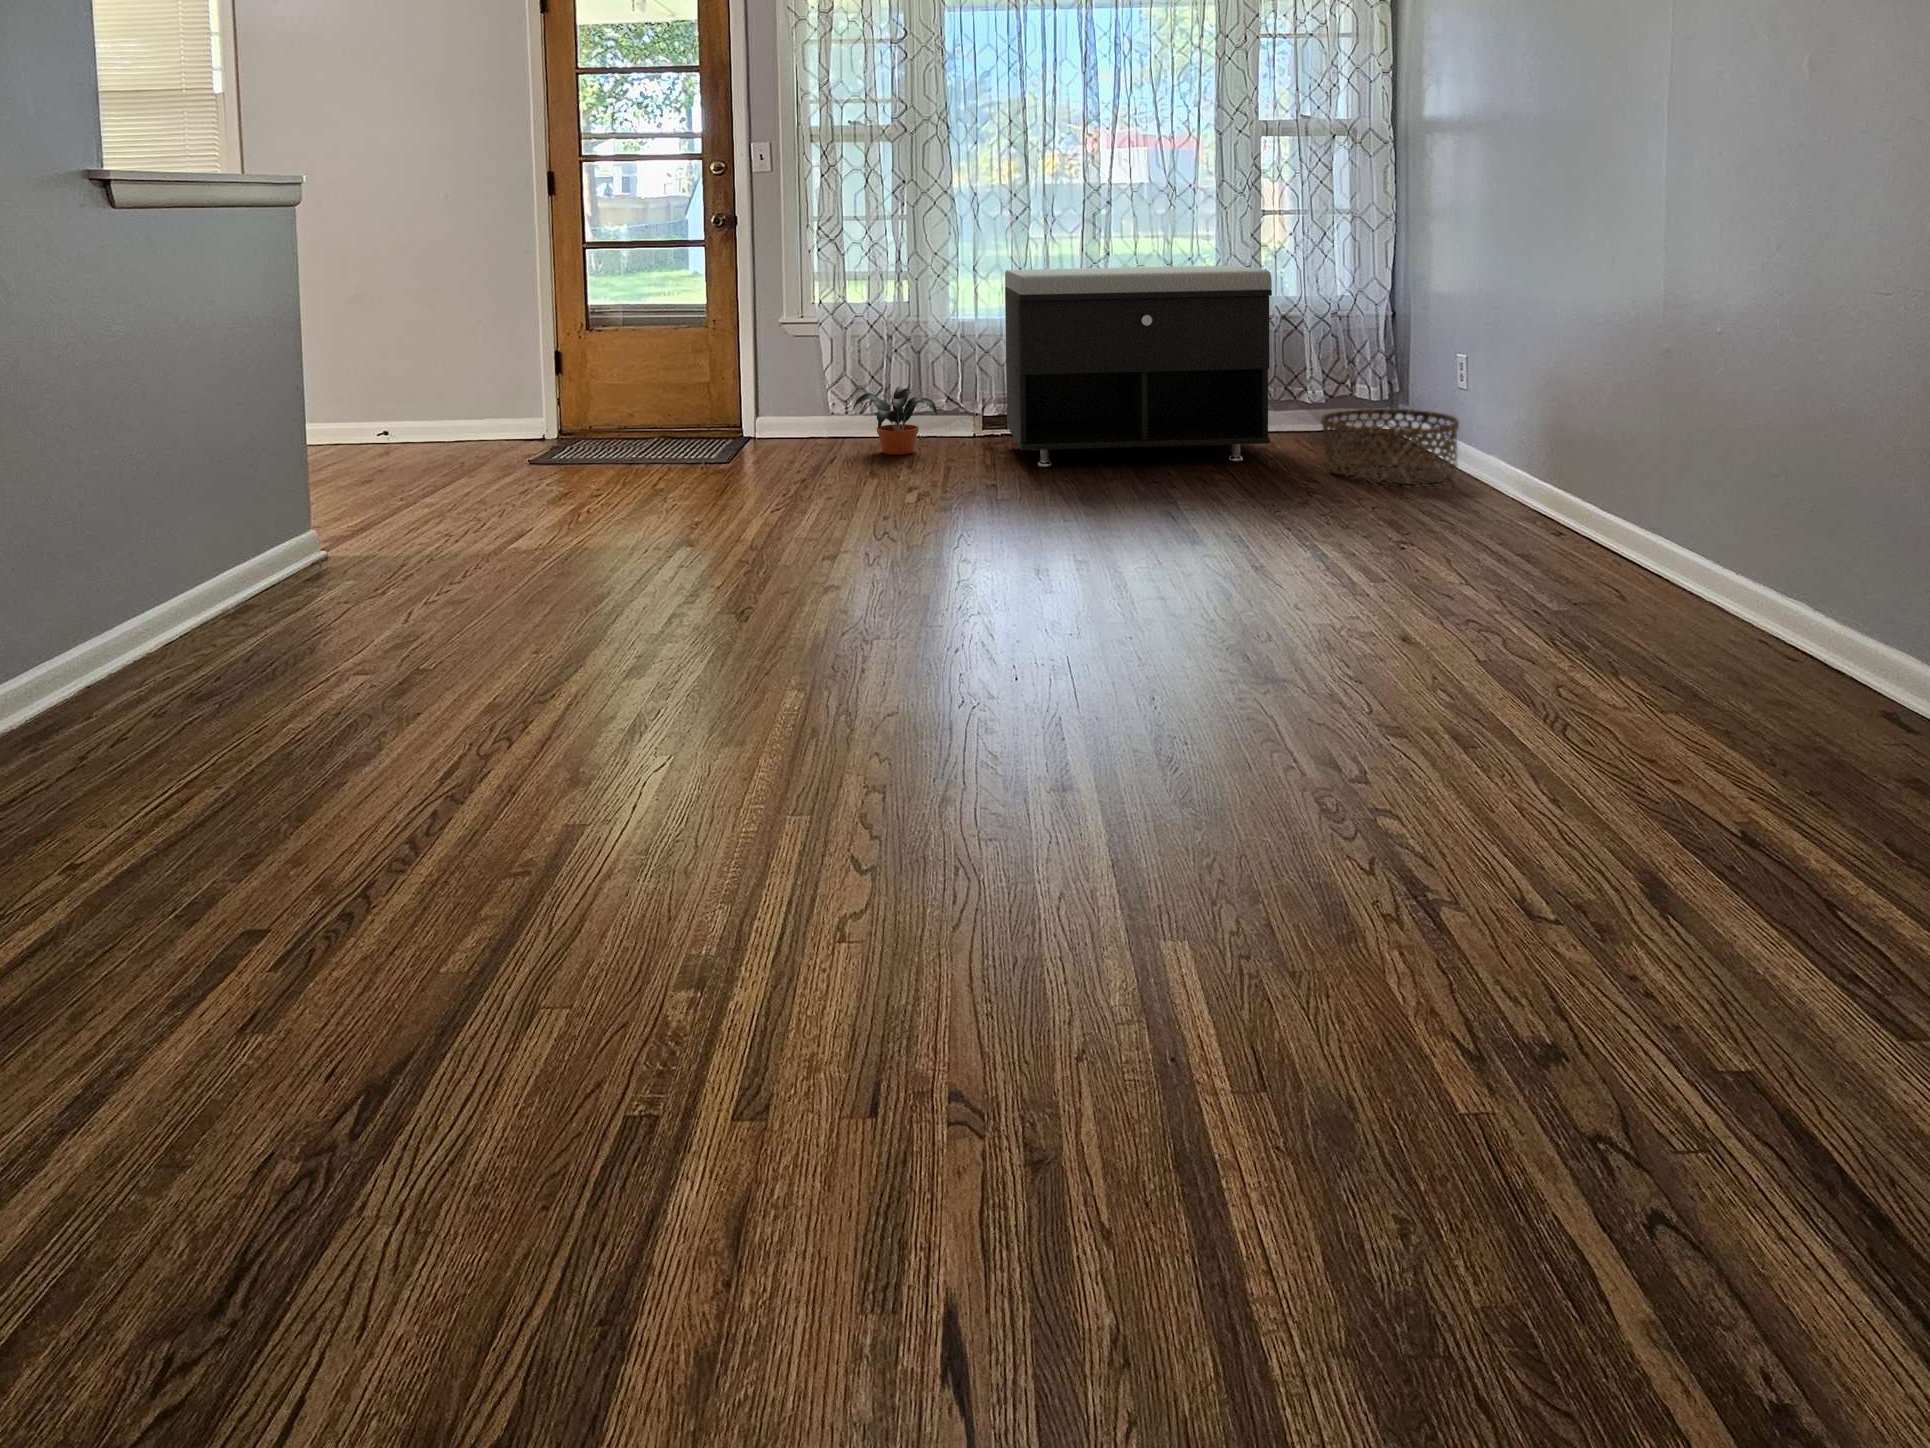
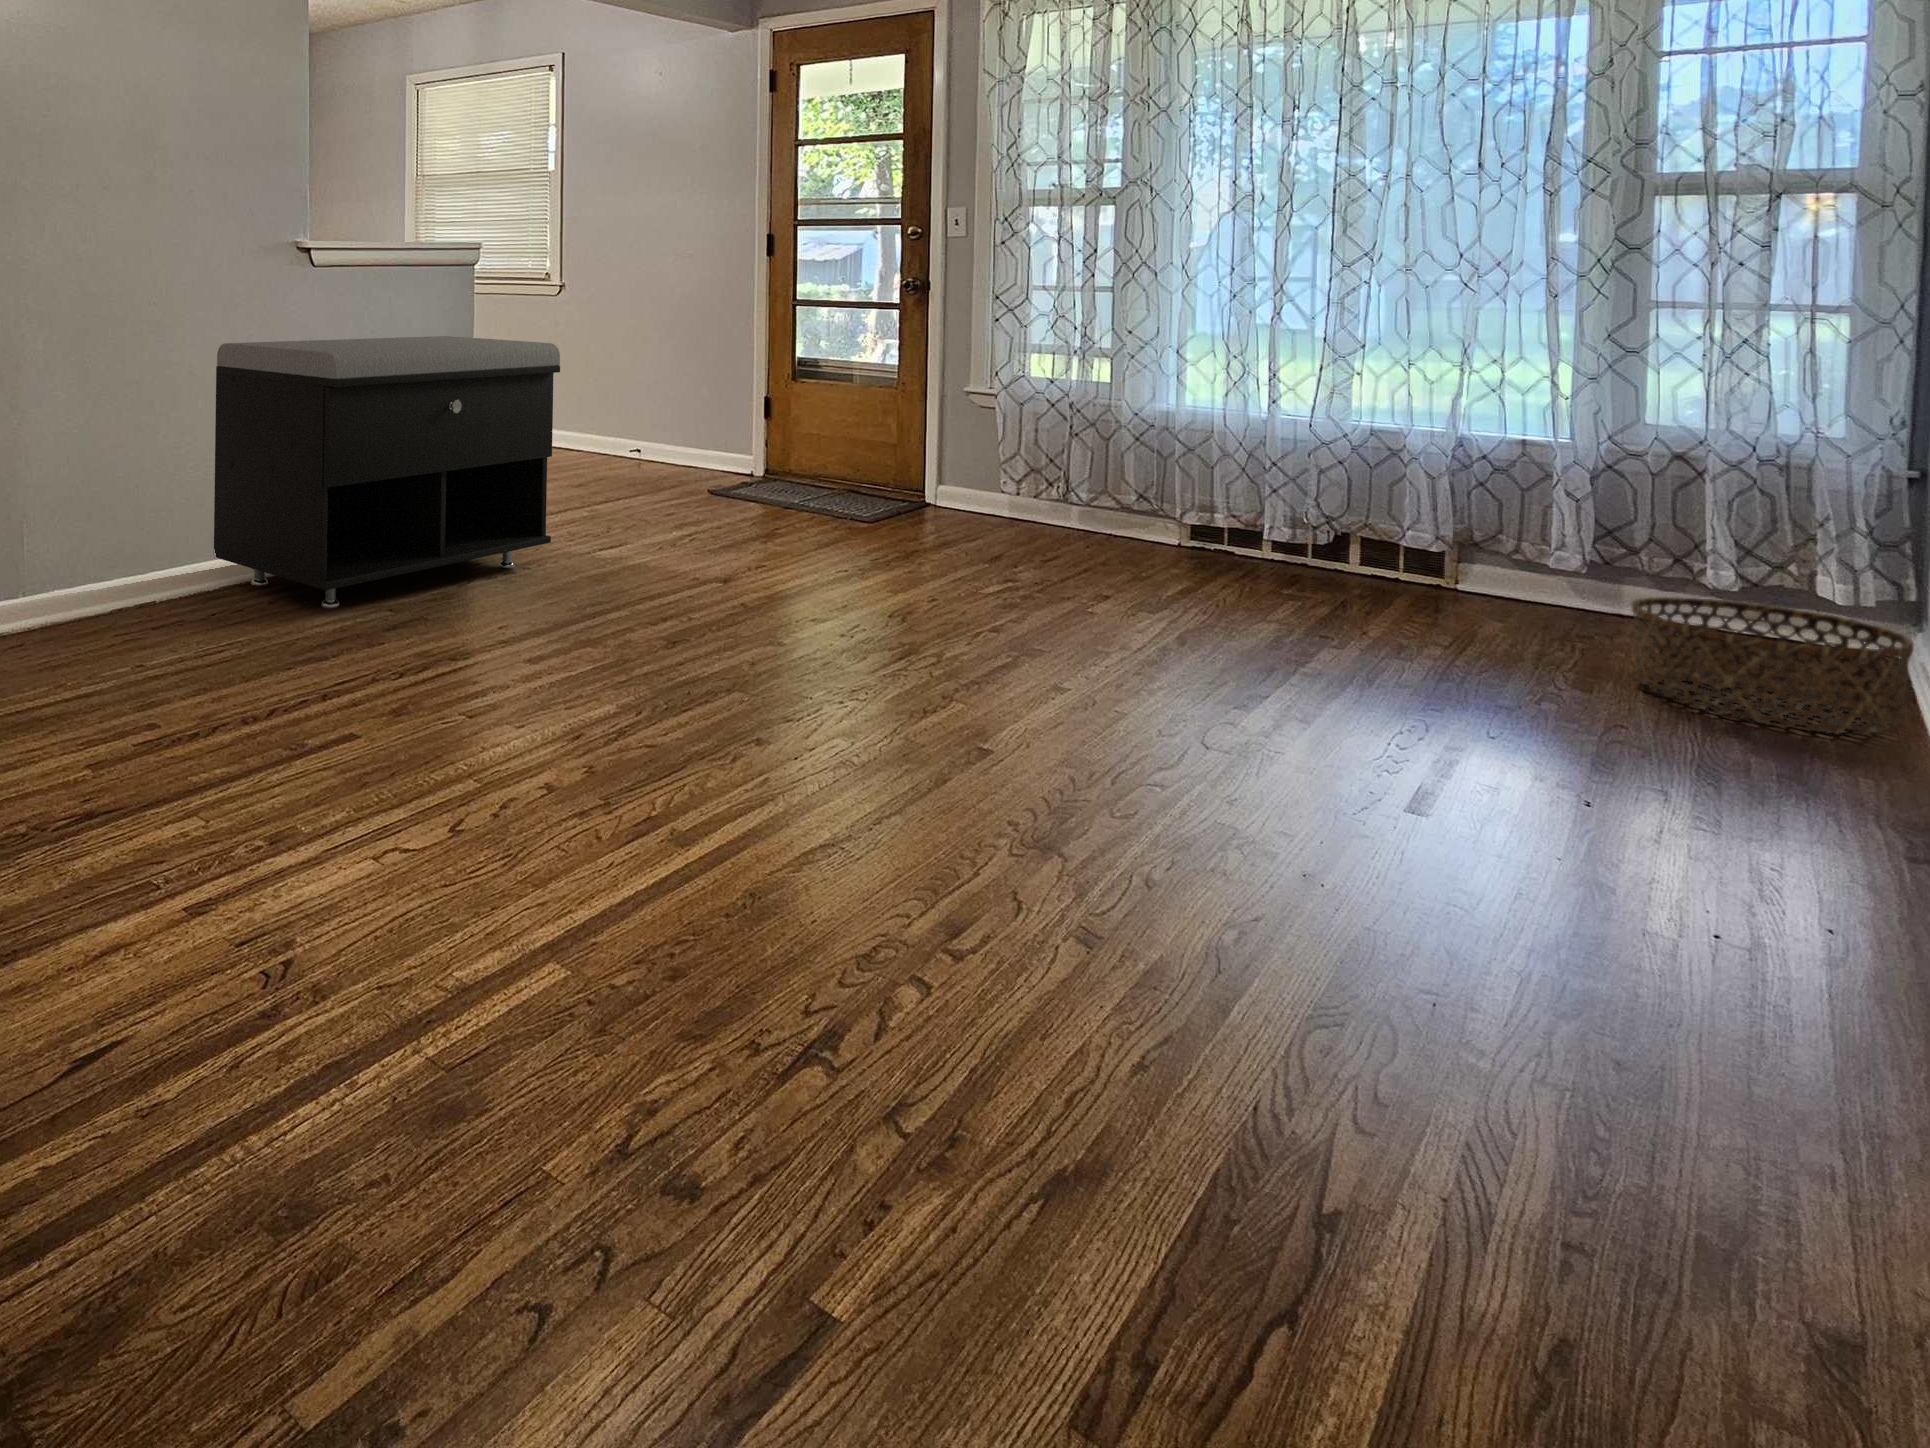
storage bench: present [1005,266,1272,467] -> present [214,336,560,608]
potted plant: present [853,387,937,454] -> none [1013,475,1112,549]

